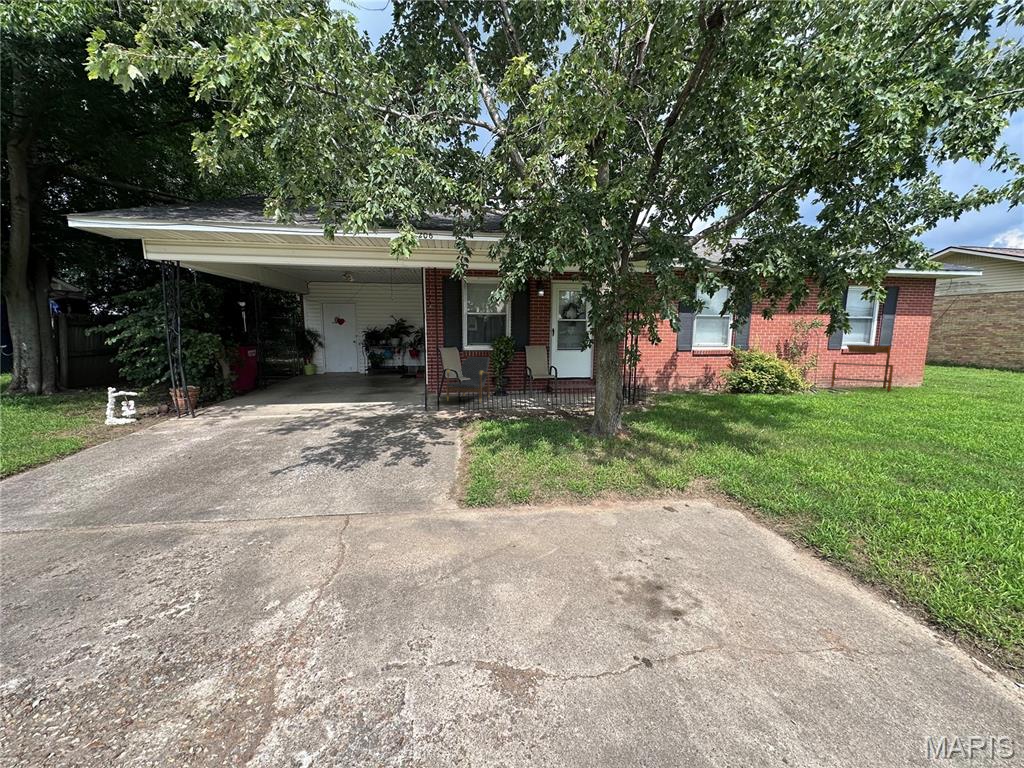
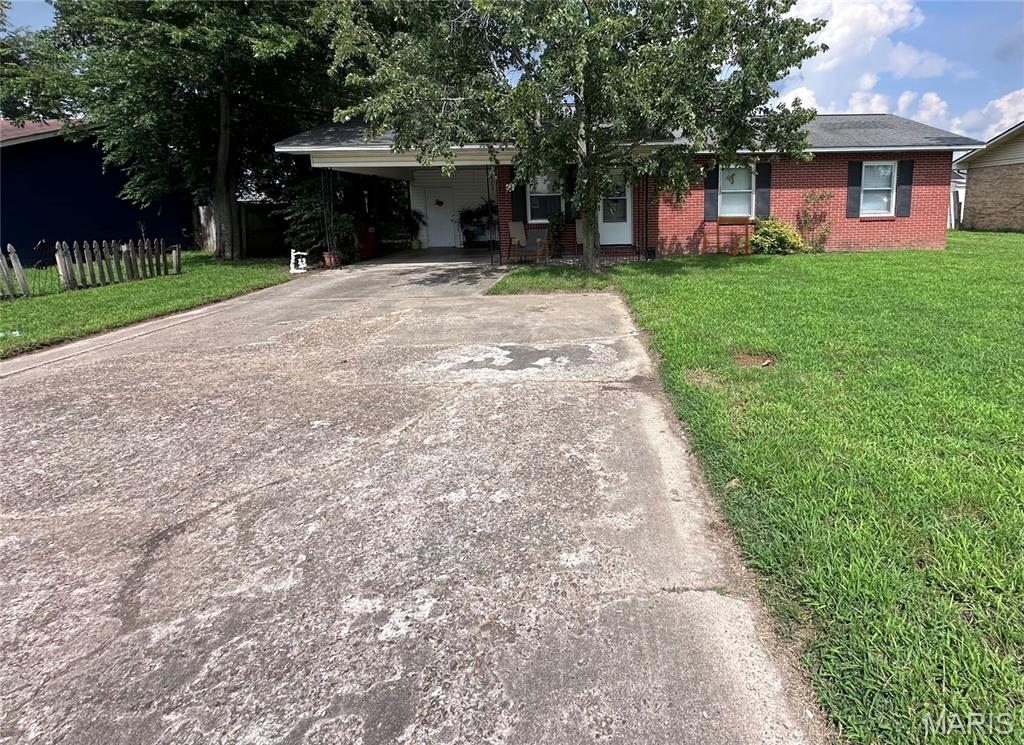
bench: present [831,345,893,391] -> present [702,216,749,256]

